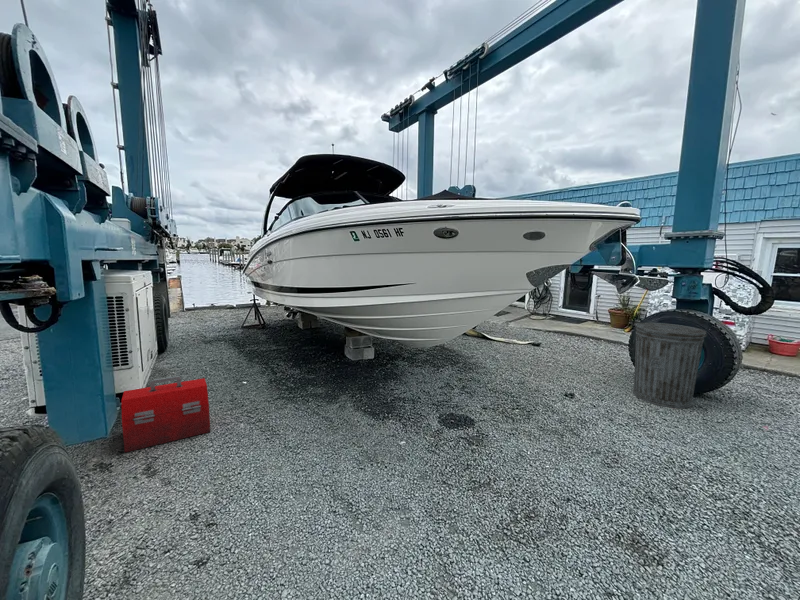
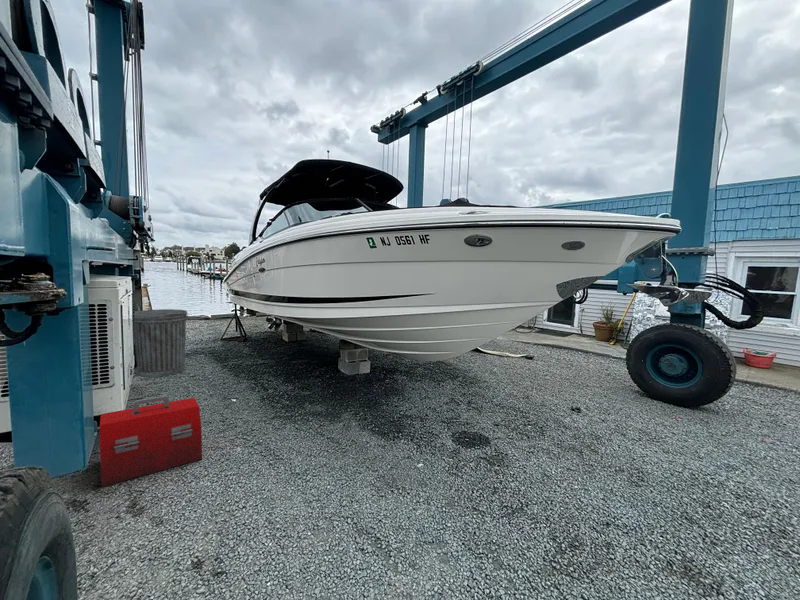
trash can: present [633,323,706,408] -> present [132,309,187,377]

